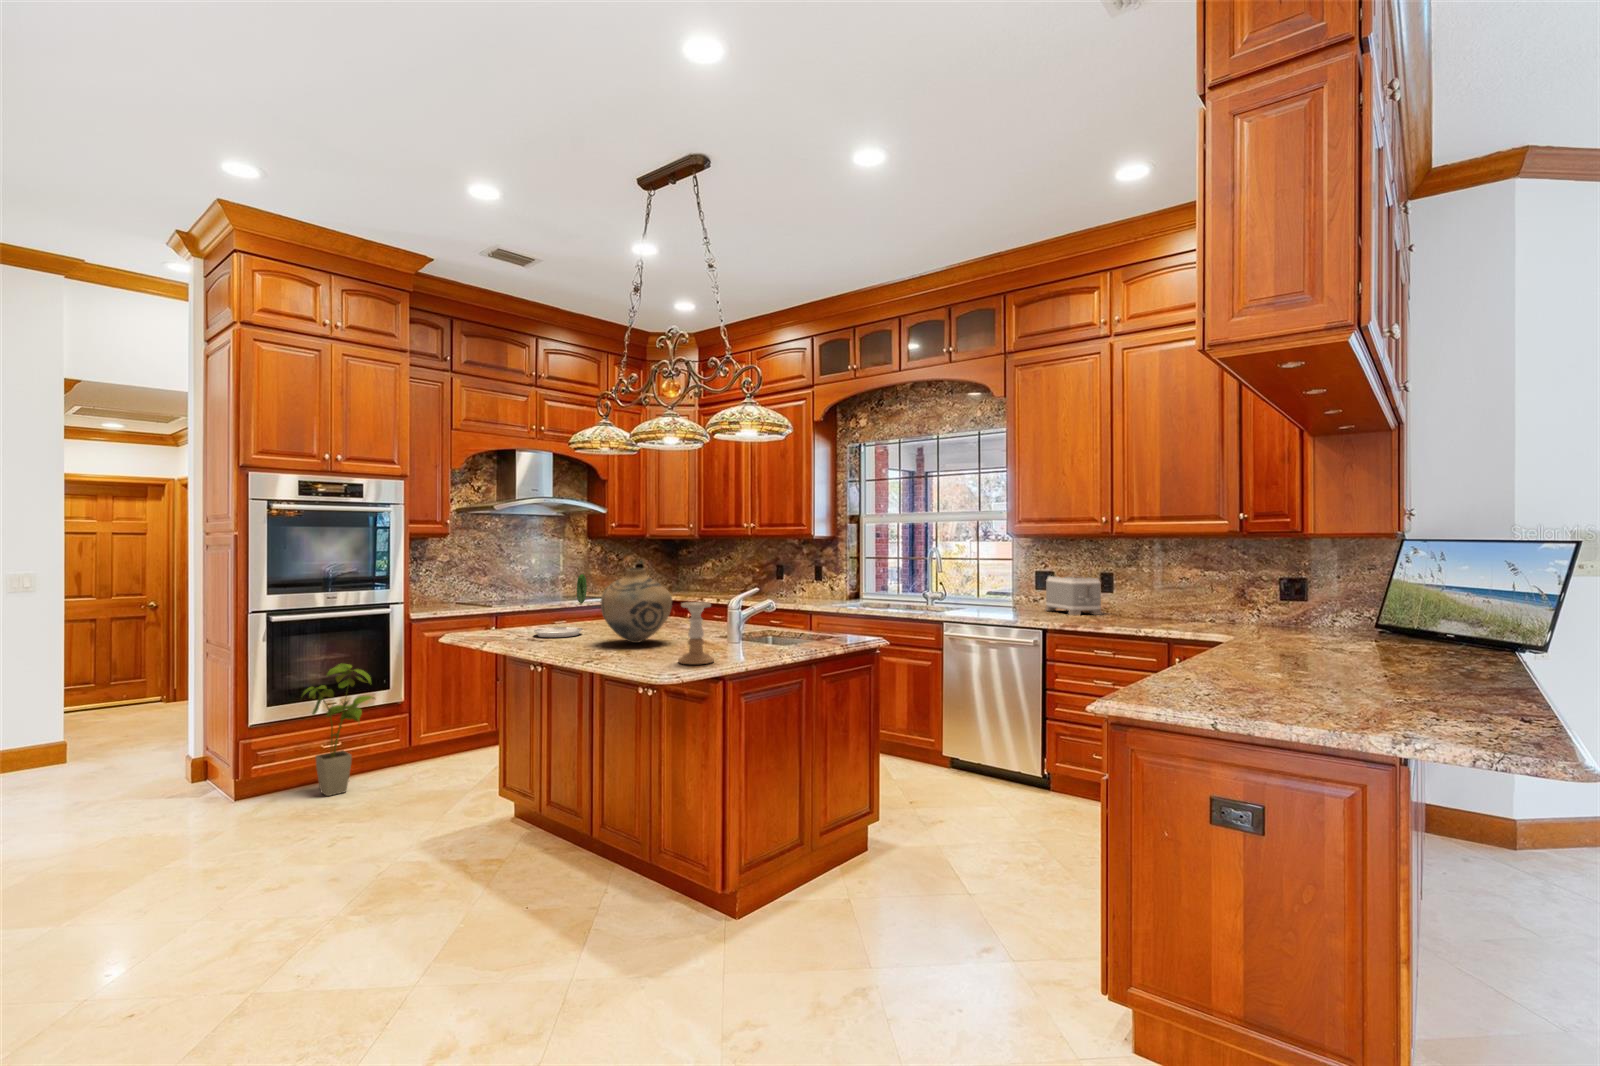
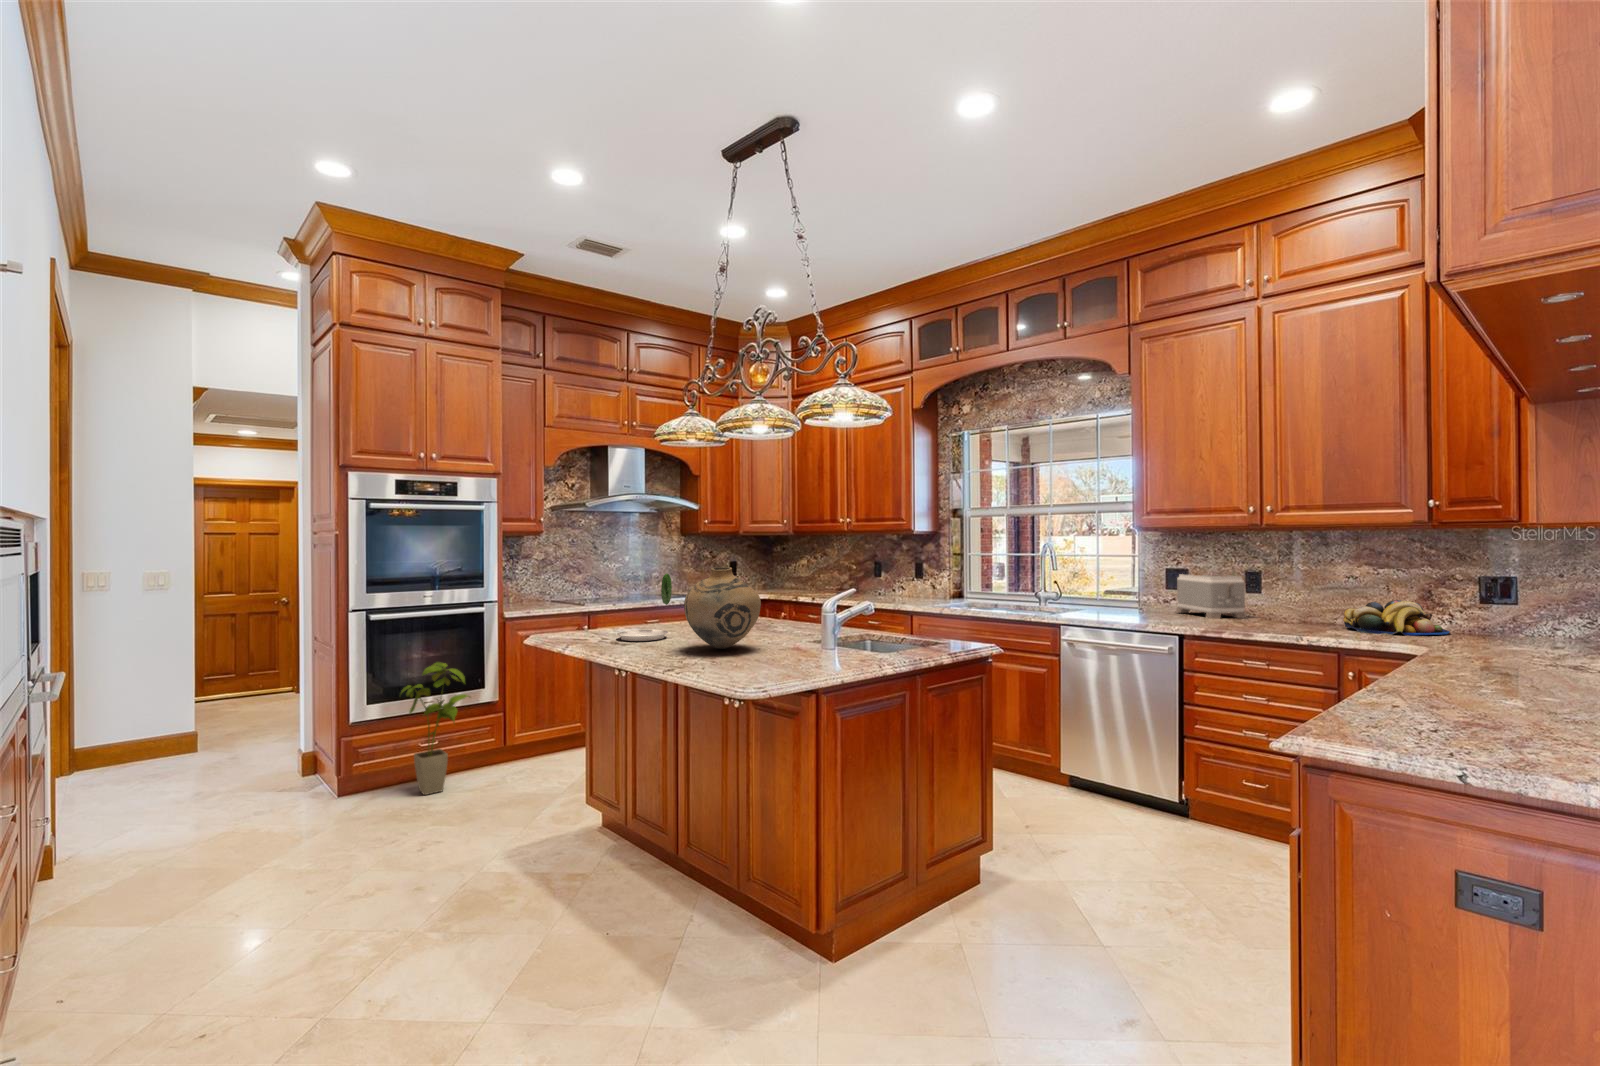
fruit bowl: none [1176,598,1256,627] -> present [1343,600,1450,636]
candle holder: present [678,602,714,664] -> none [766,606,806,677]

